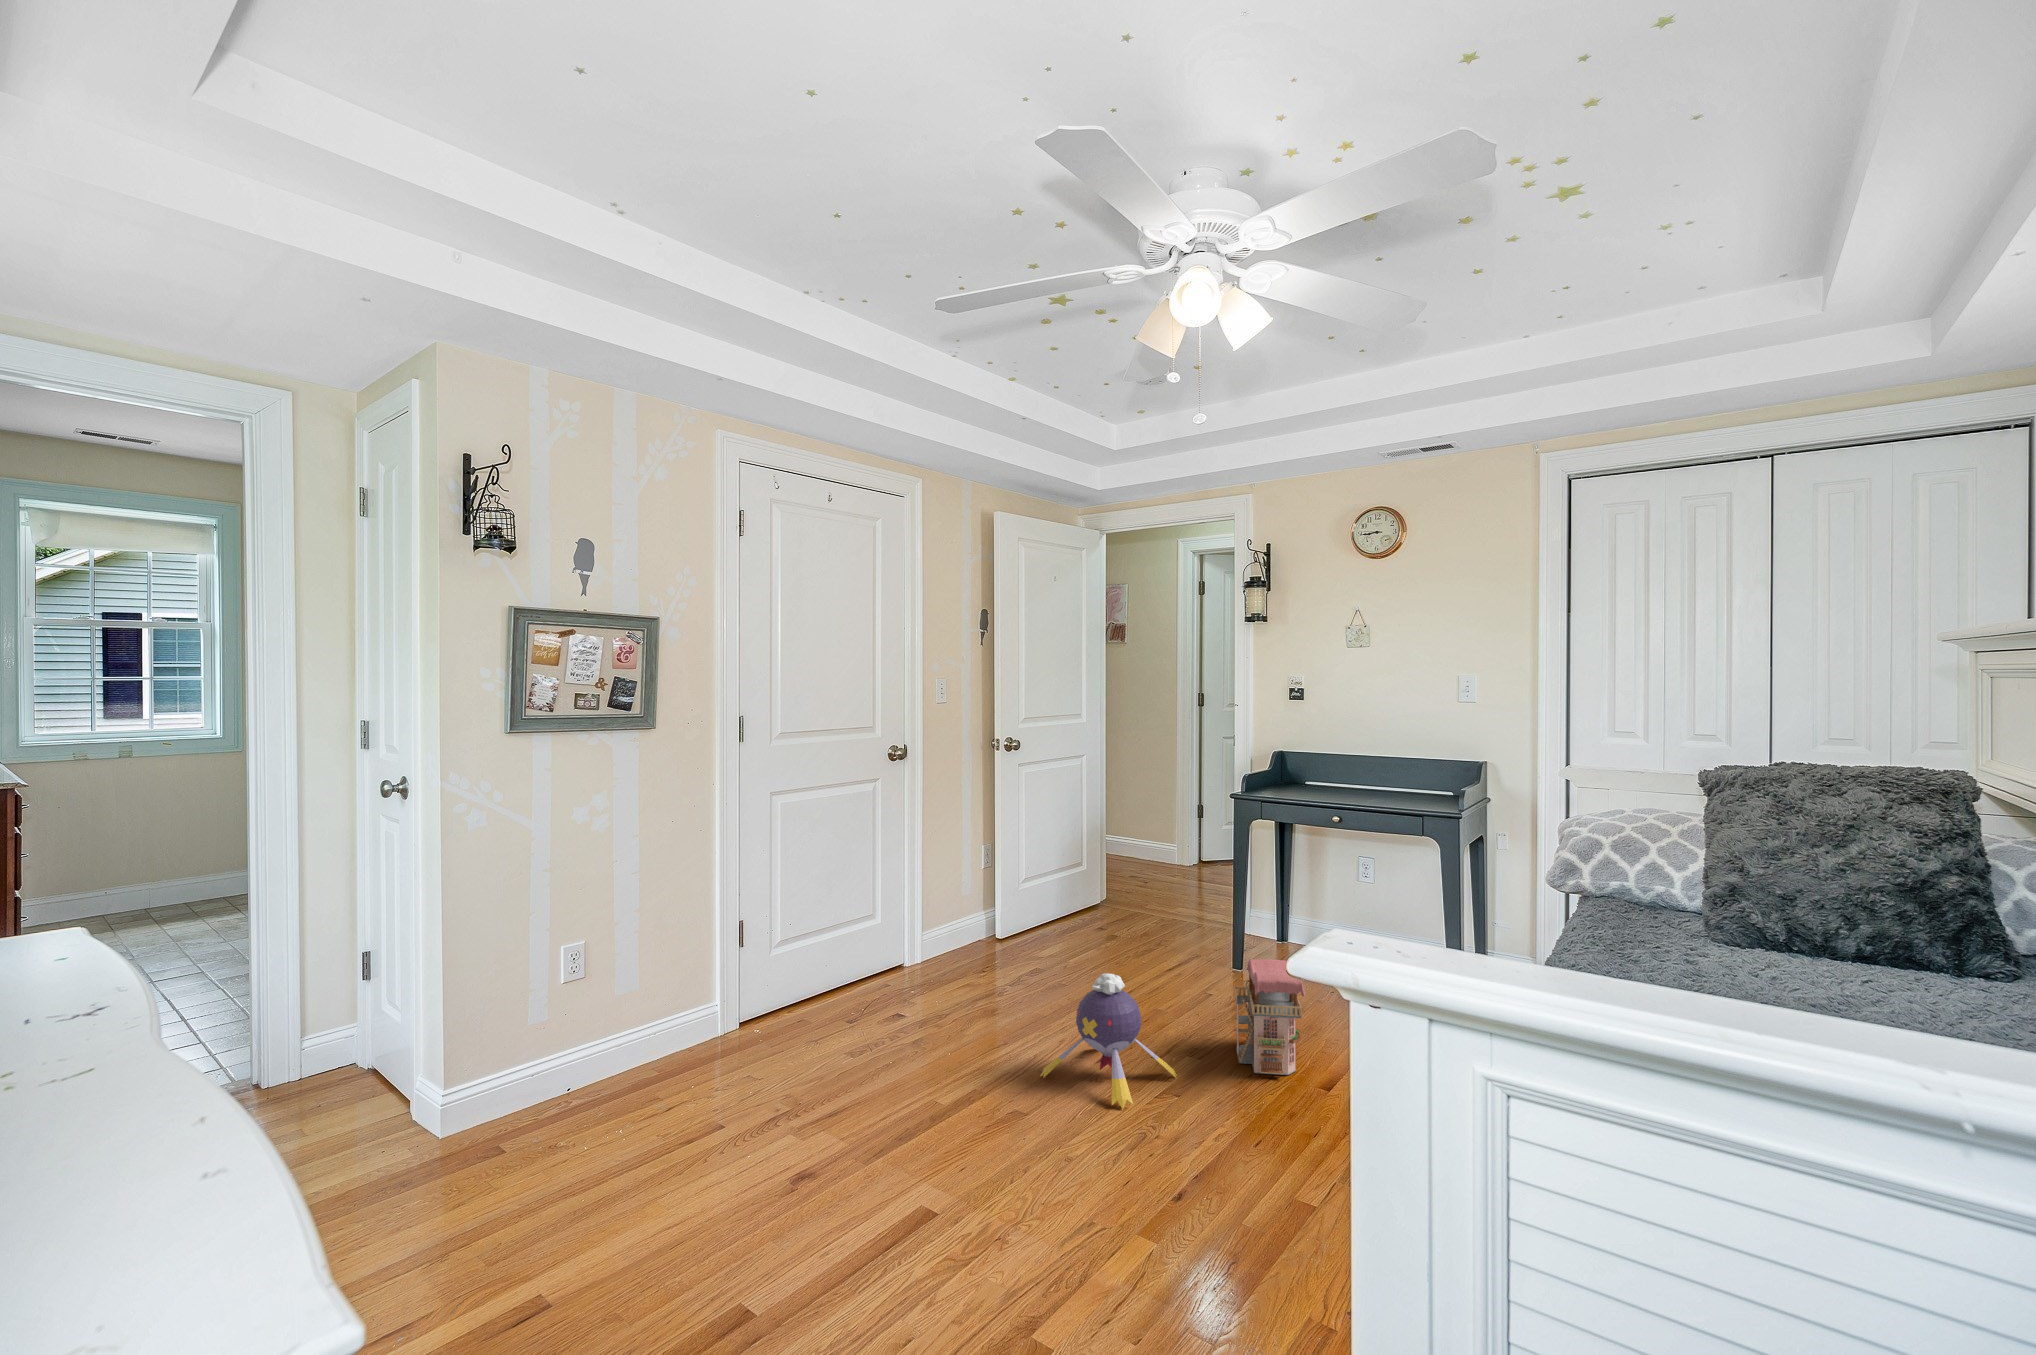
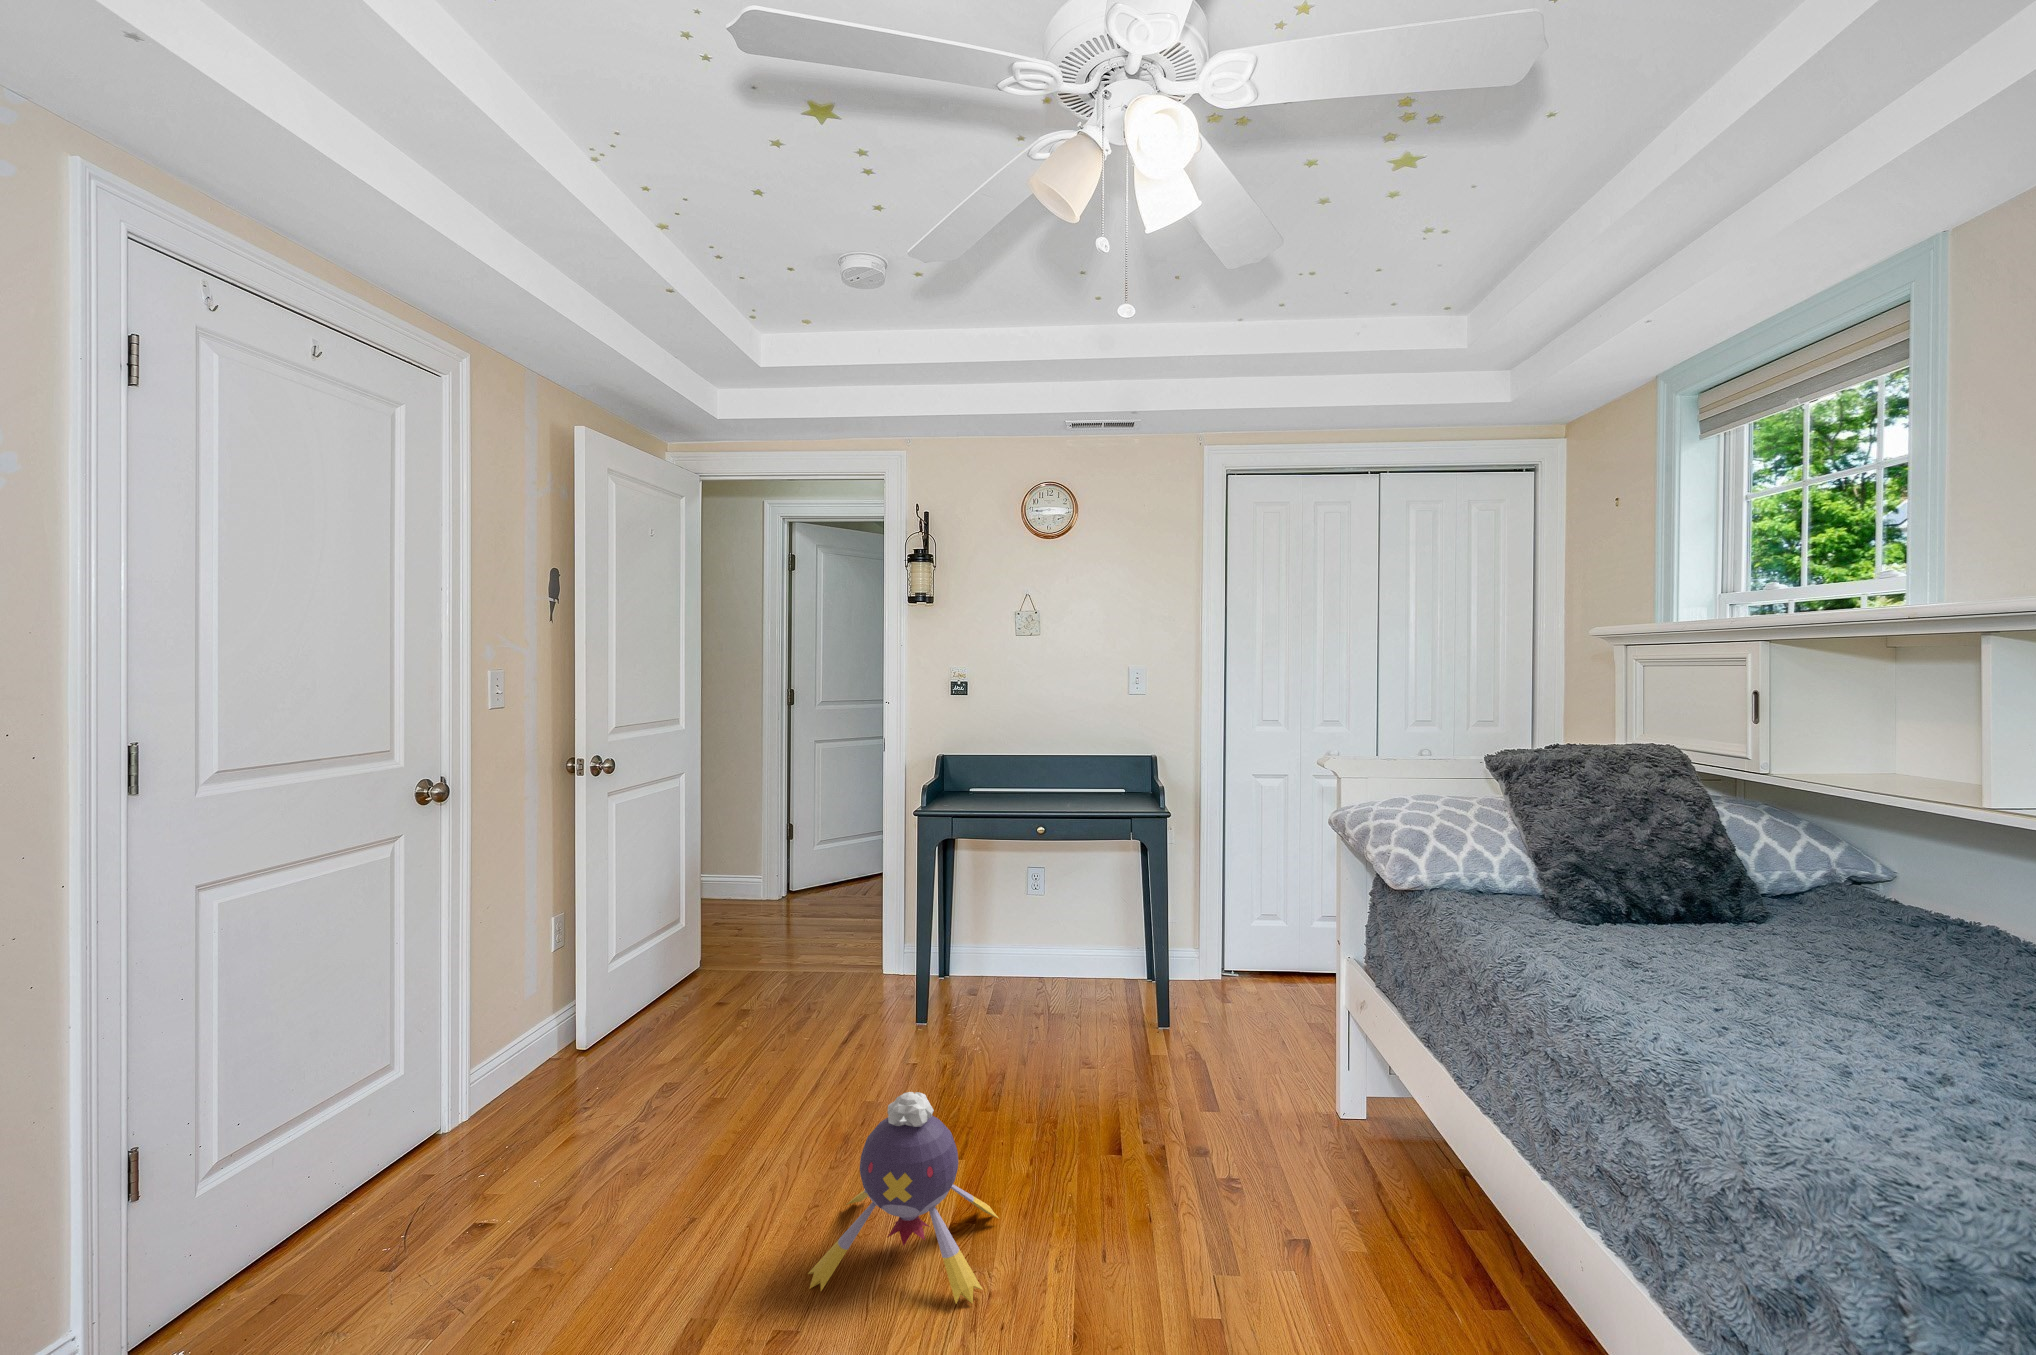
toy house: present [1234,959,1305,1075] -> none [1023,1014,1145,1176]

